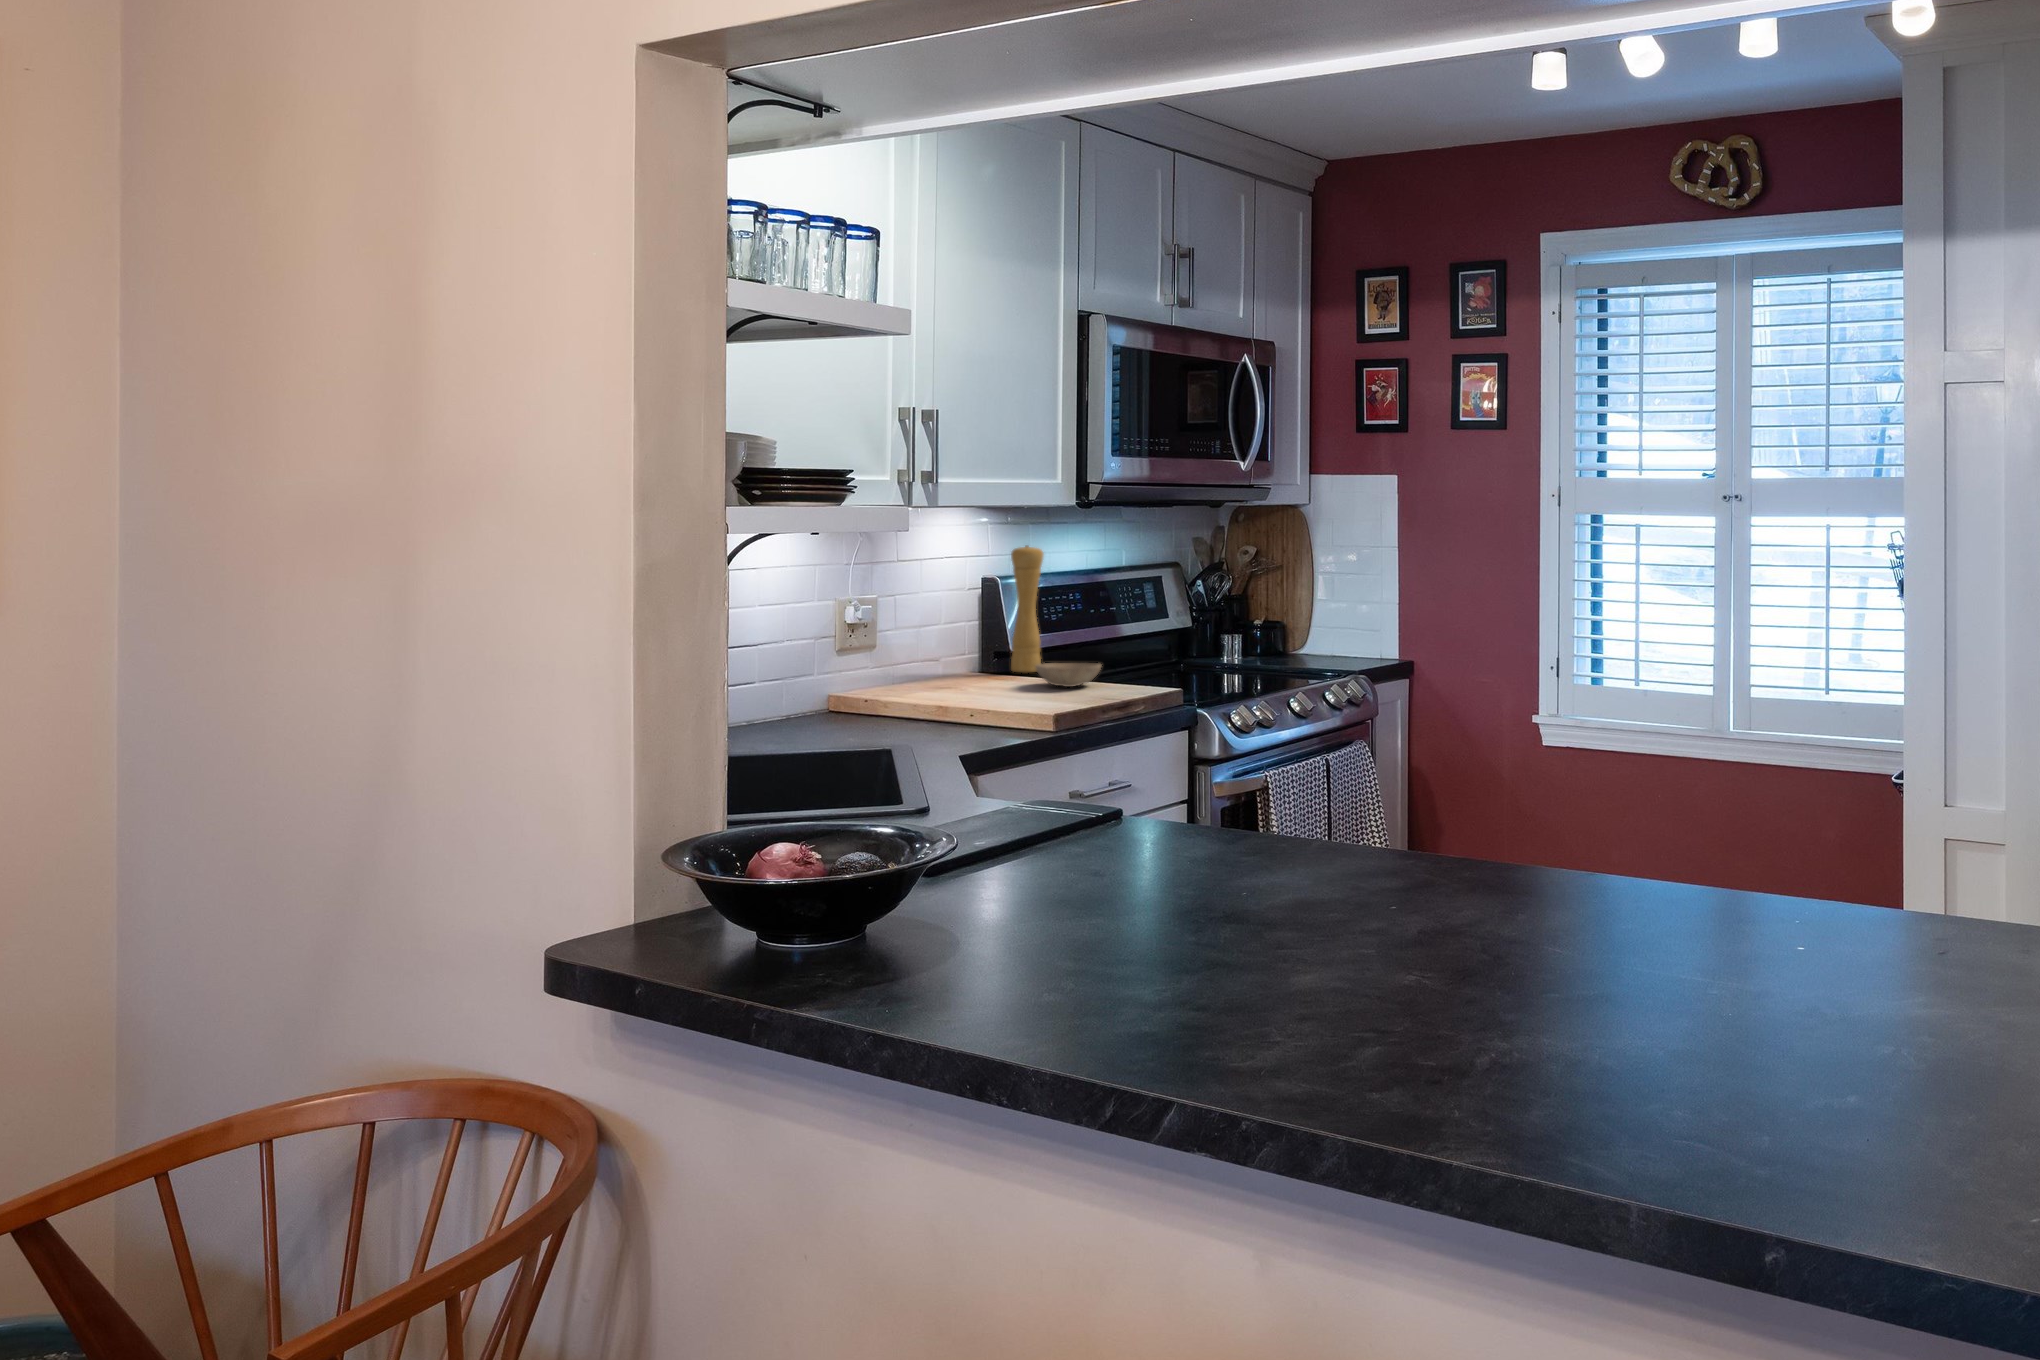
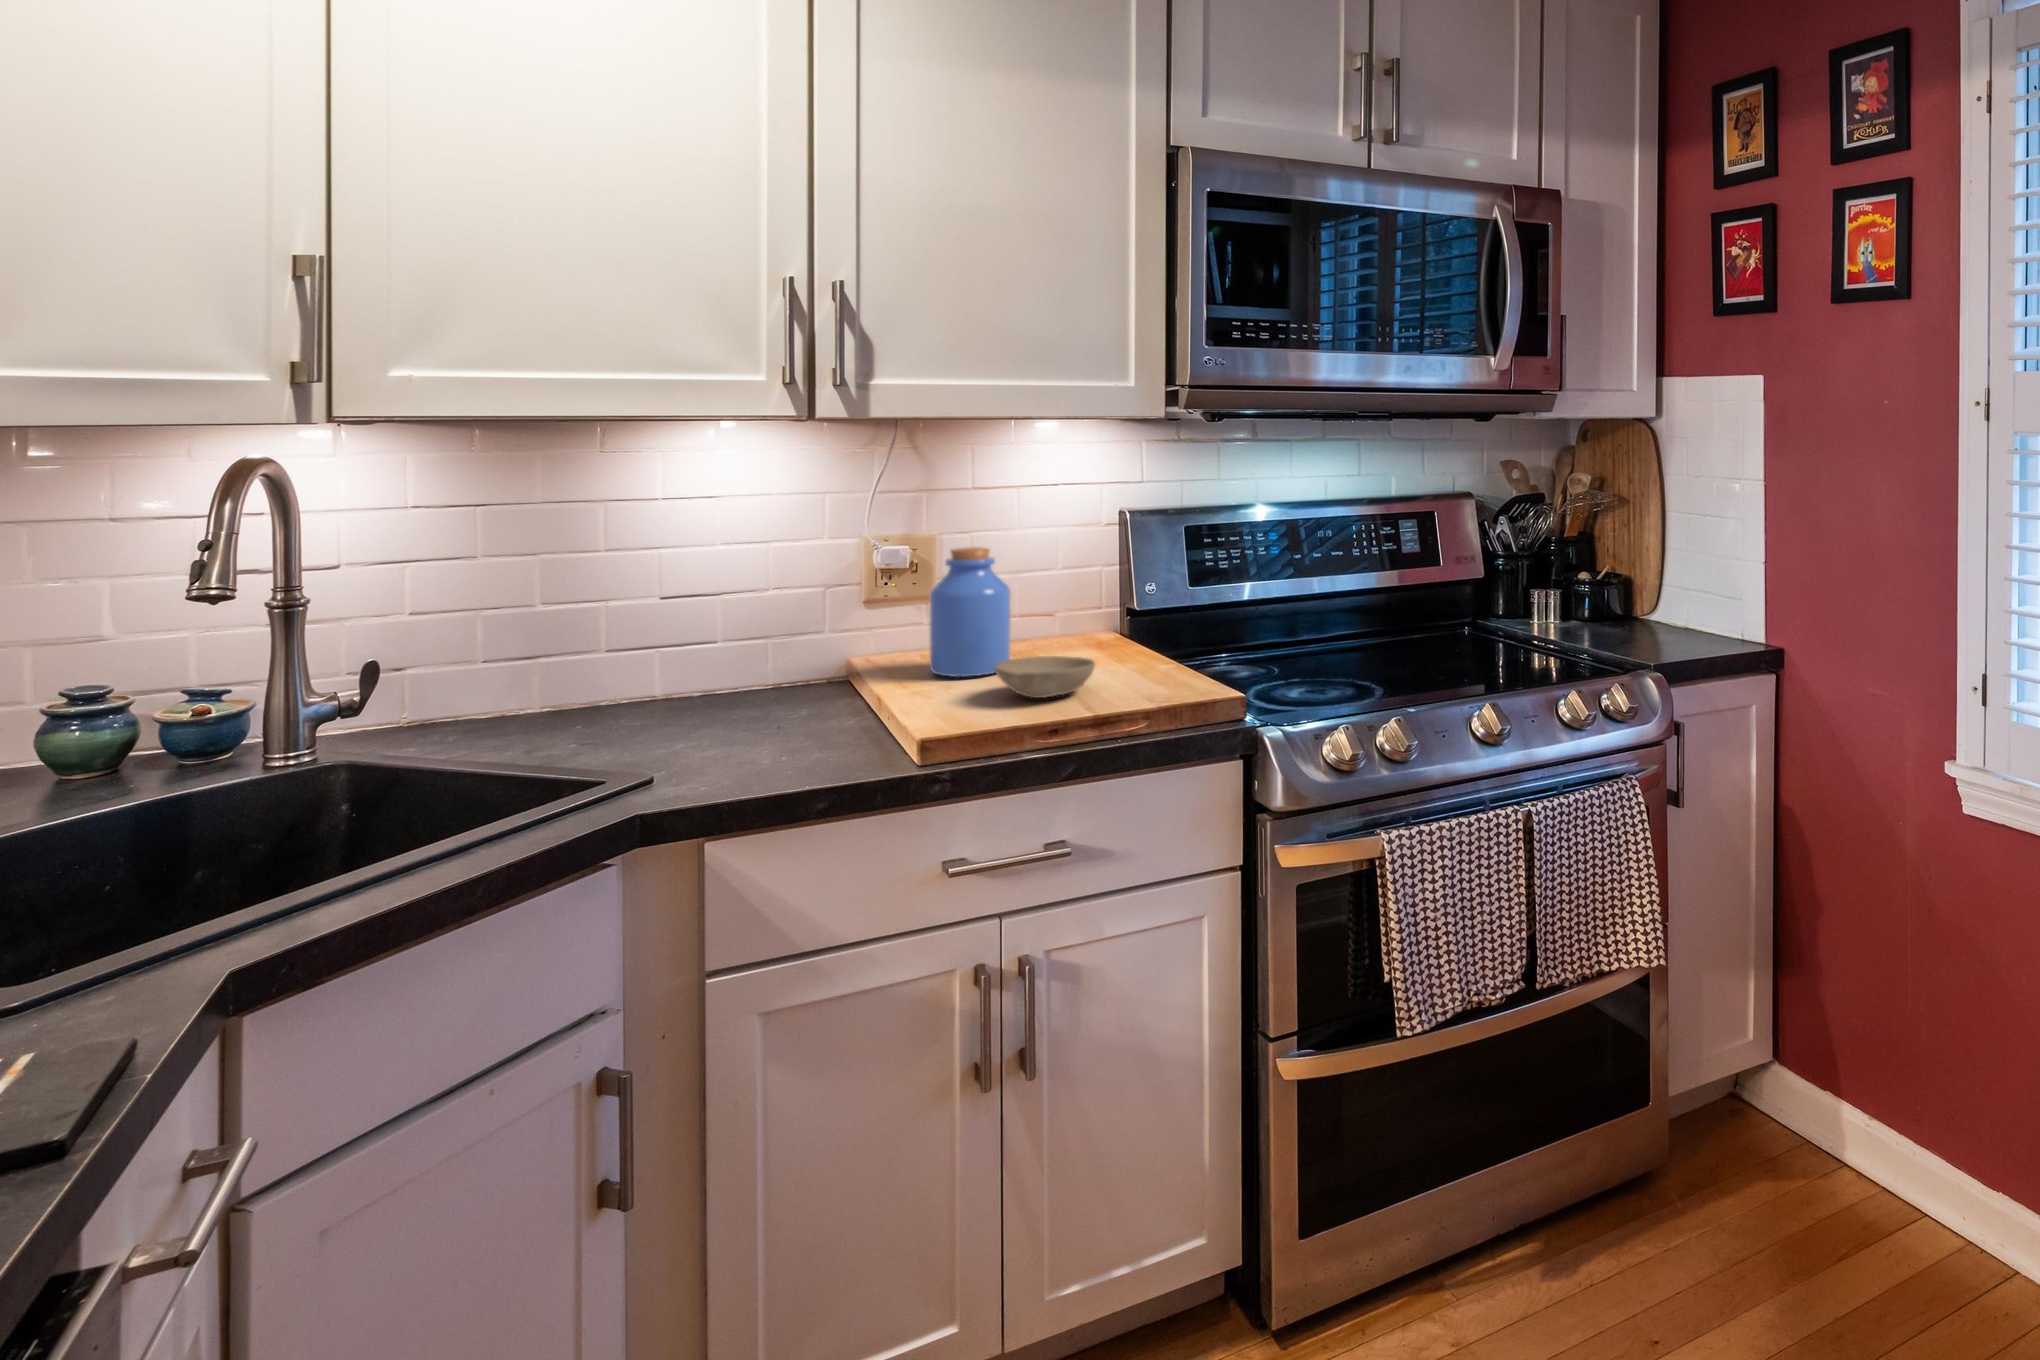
pepper mill: present [1011,545,1044,673] -> none [1059,481,1104,659]
jar: none [943,592,999,683] -> present [929,547,1010,677]

